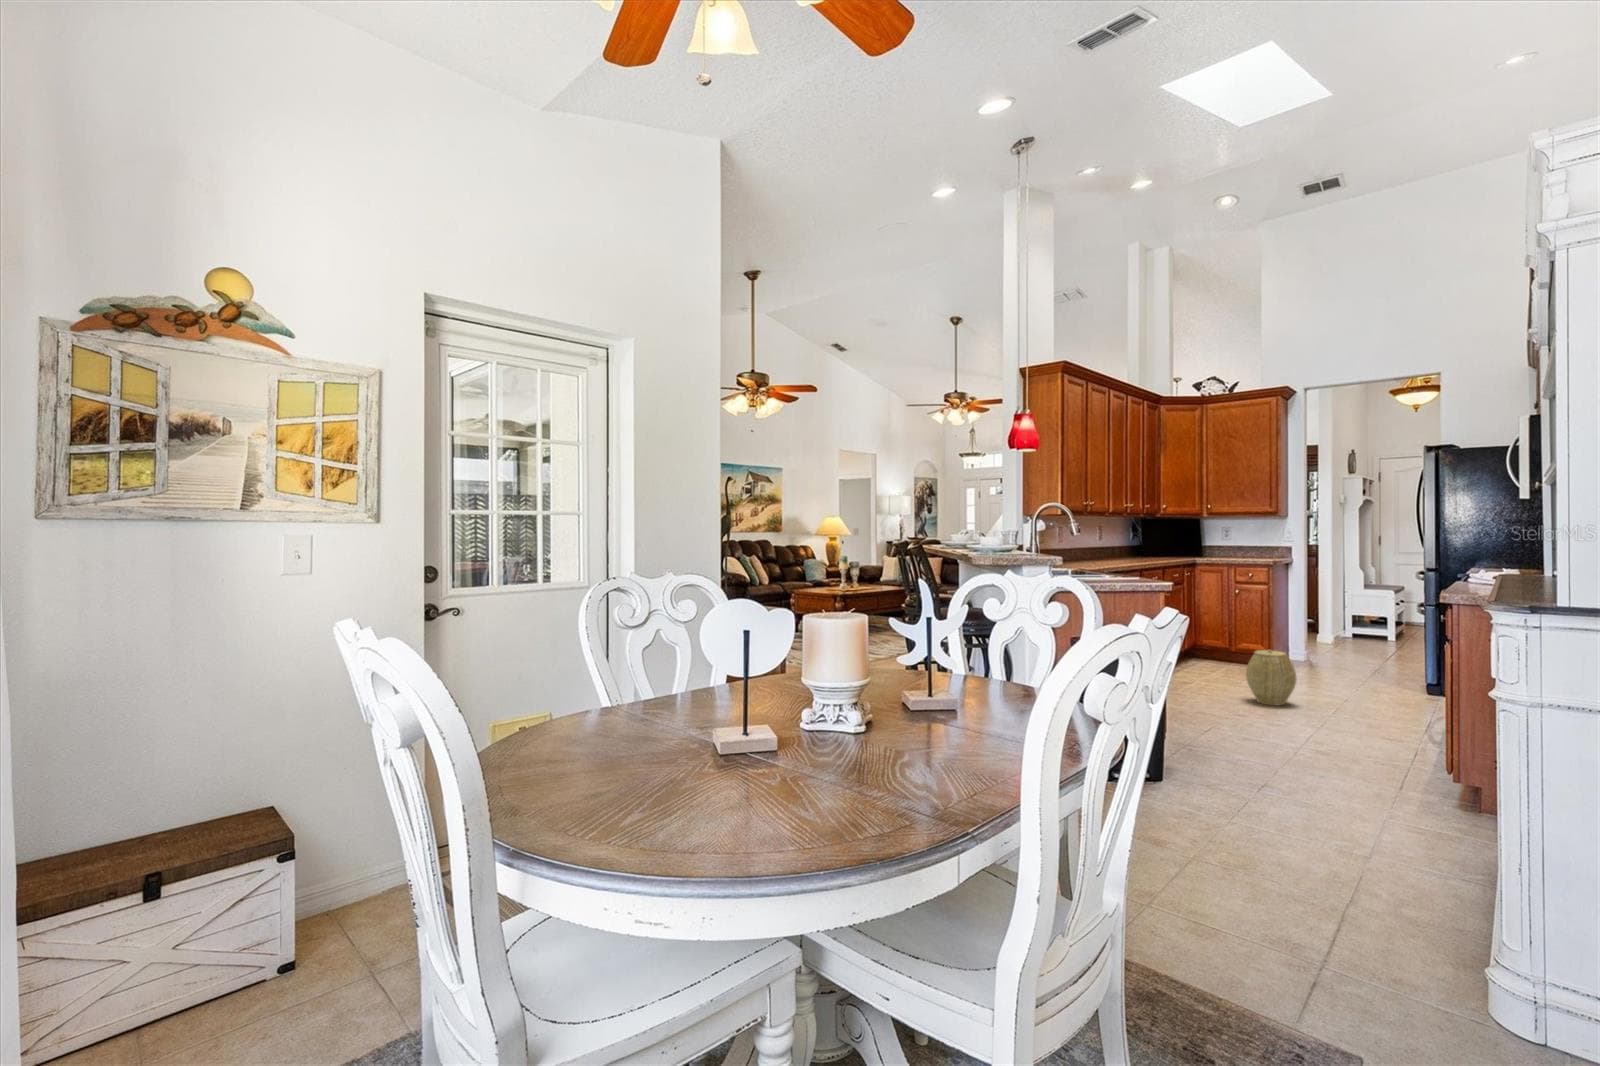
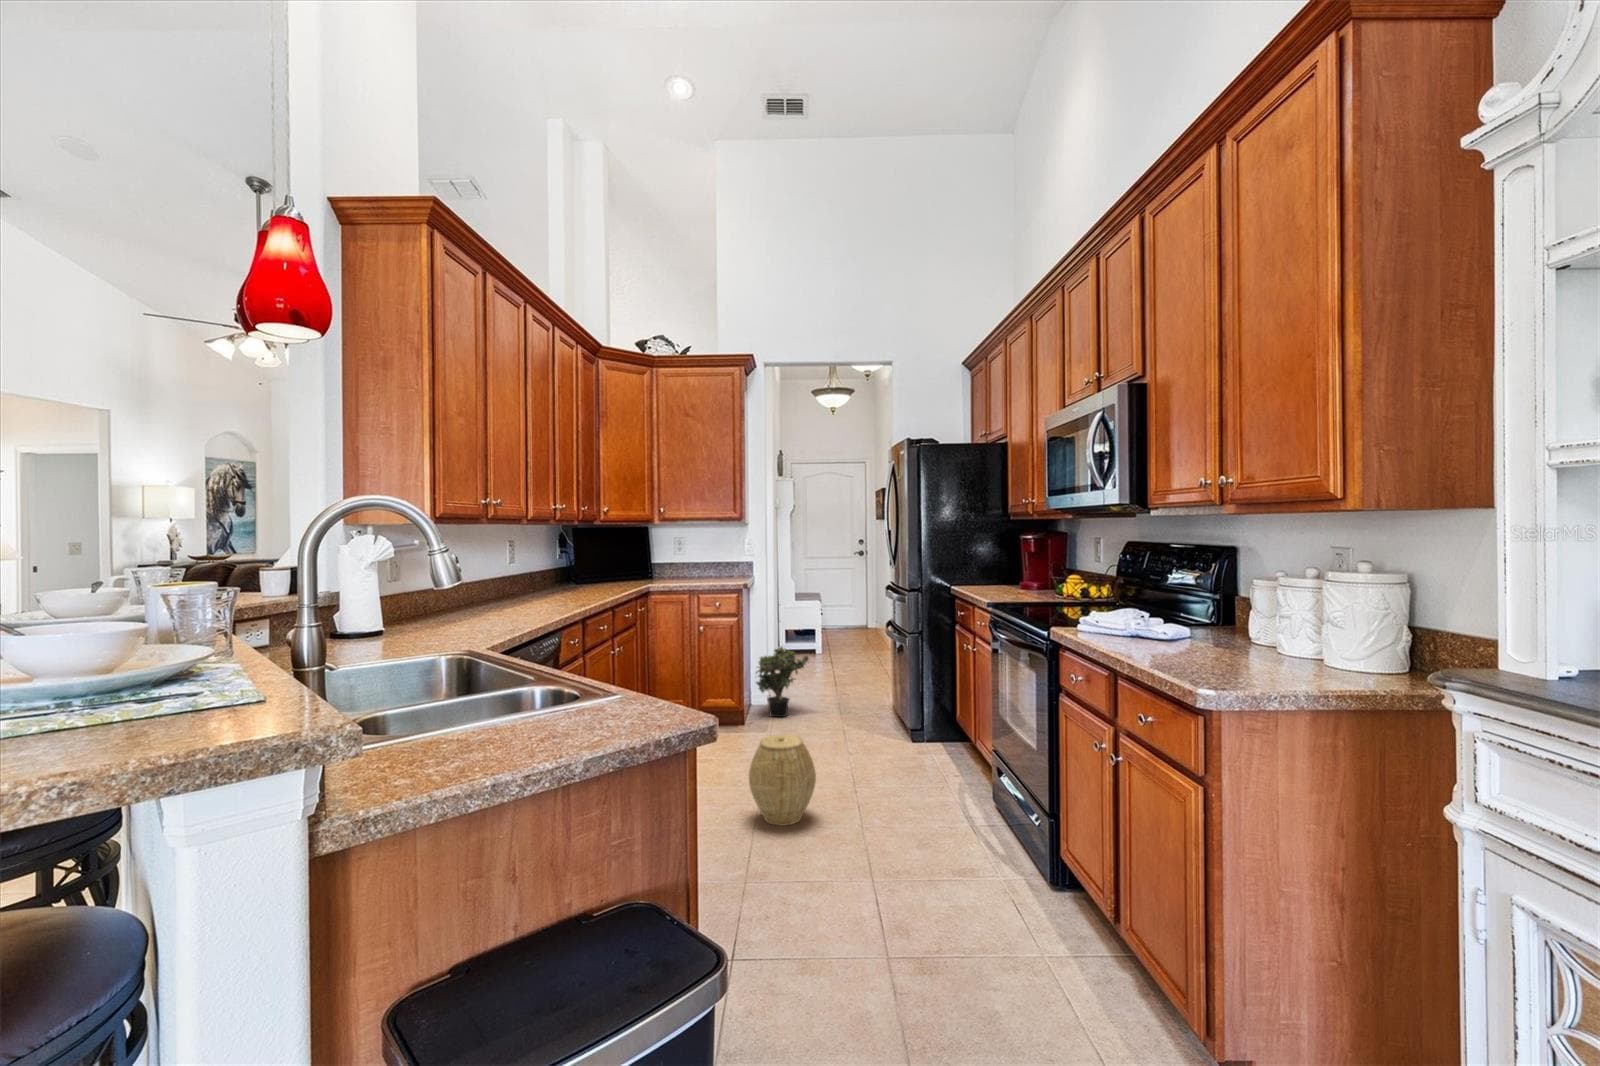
potted plant: none [1288,612,1340,667] -> present [756,647,809,717]

